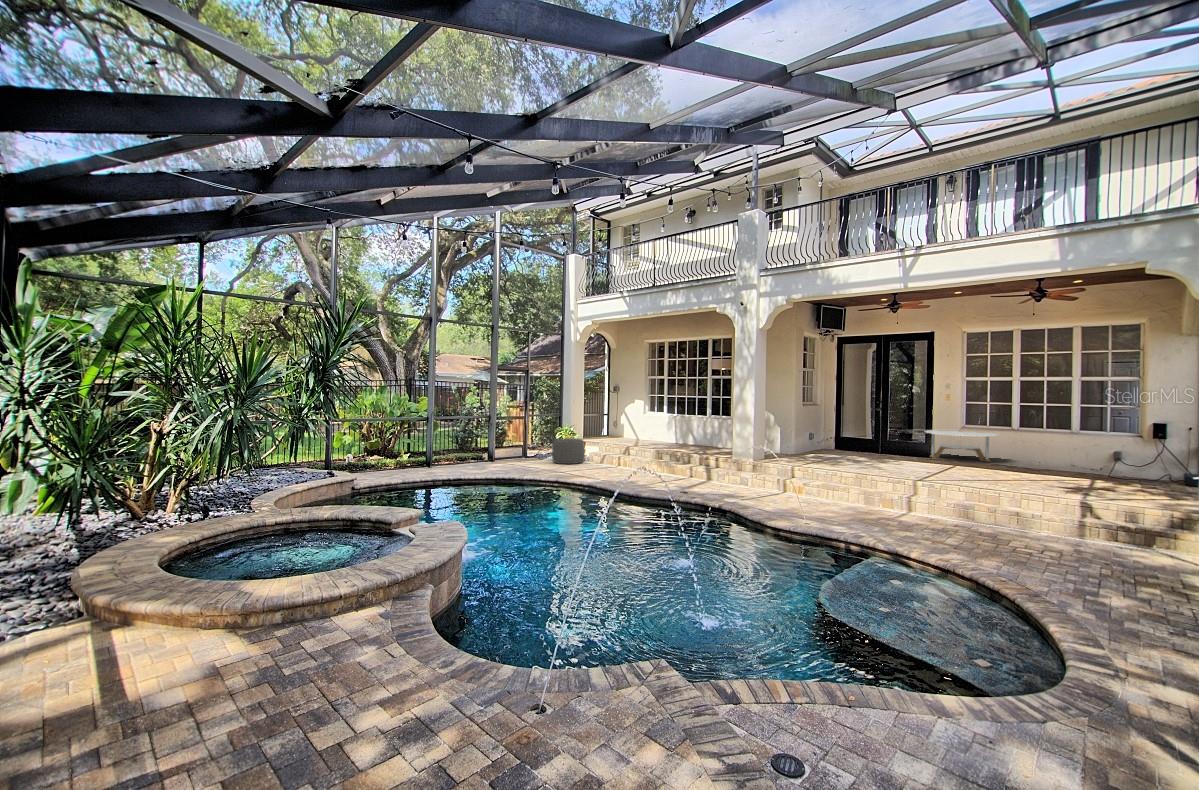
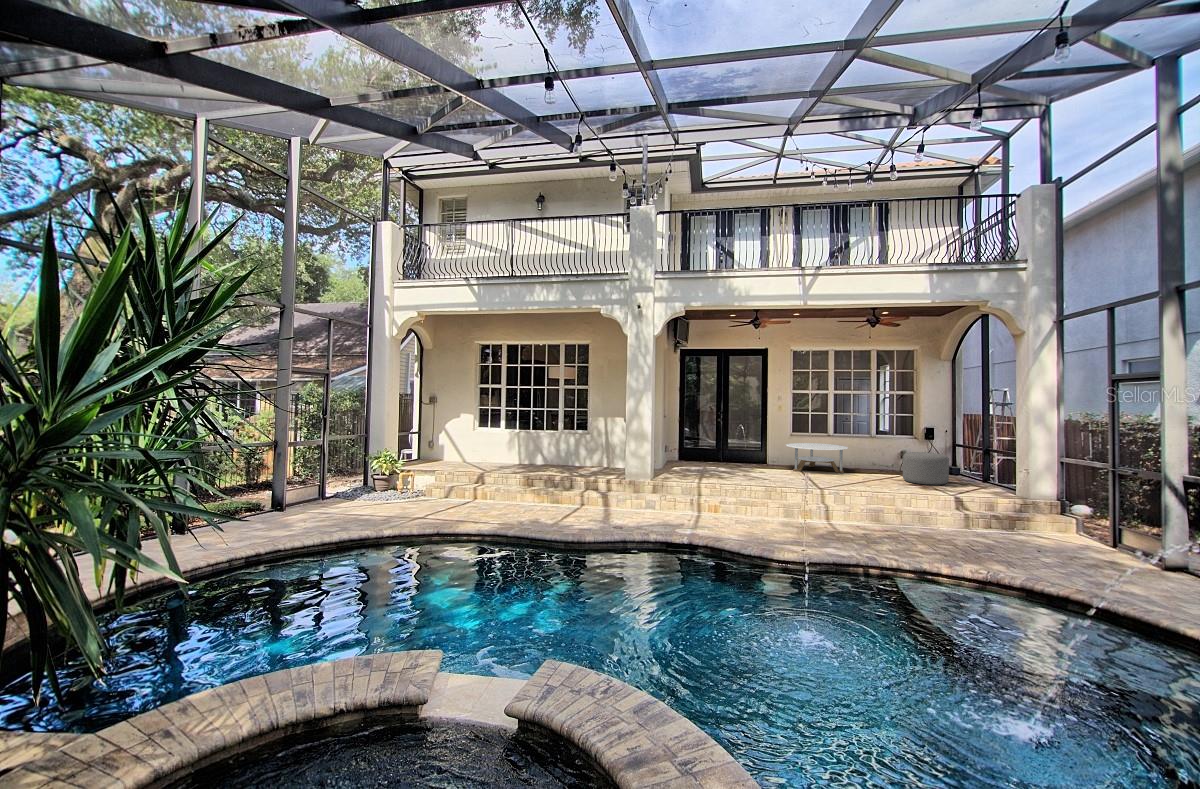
ottoman: present [552,438,585,464] -> present [903,452,949,485]

